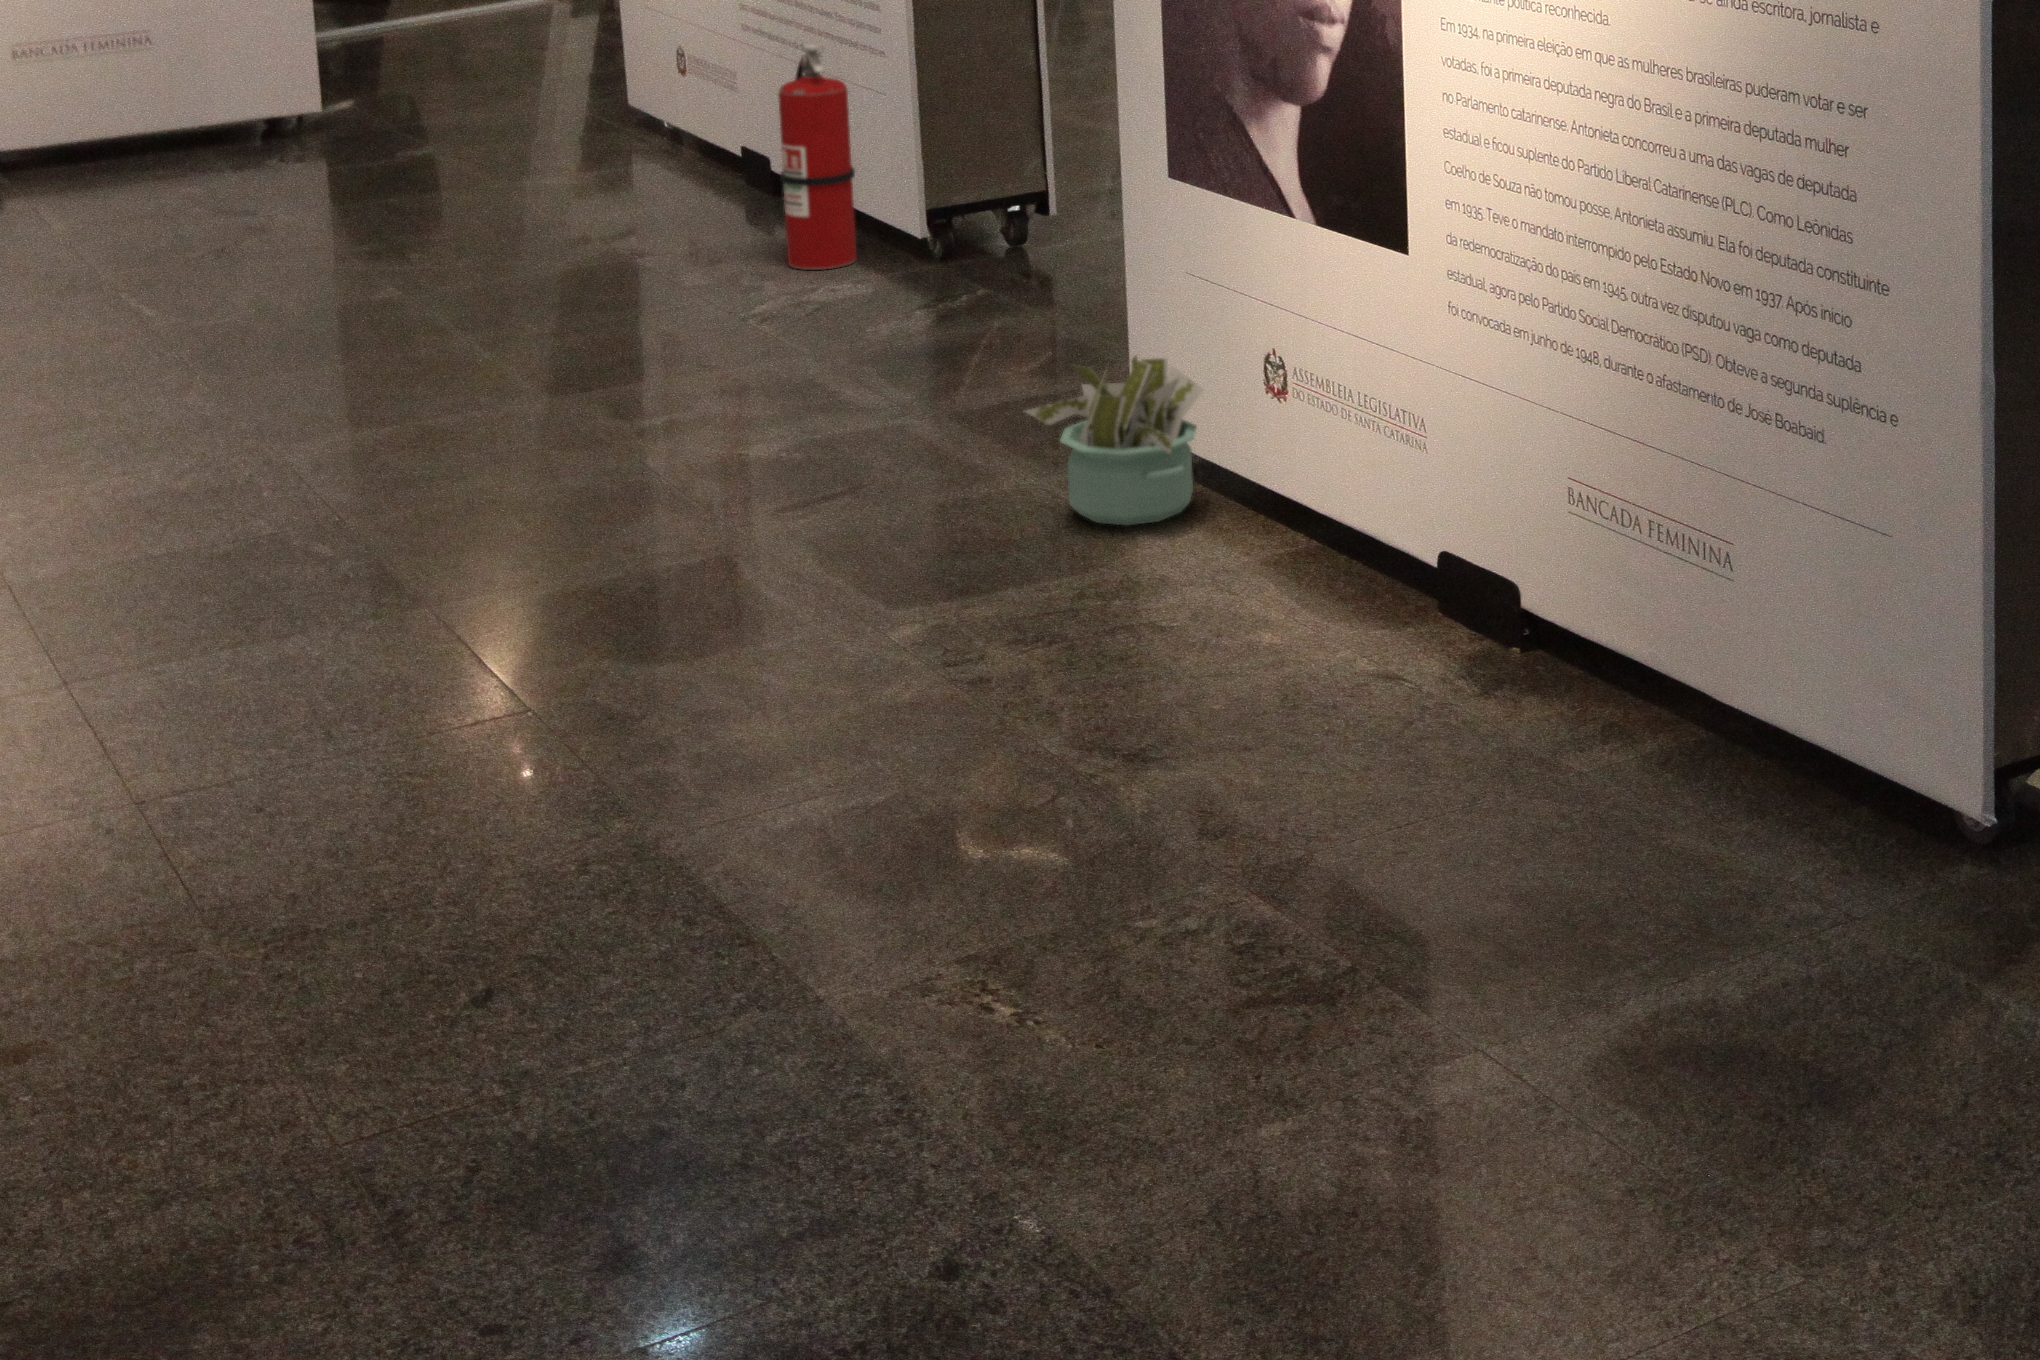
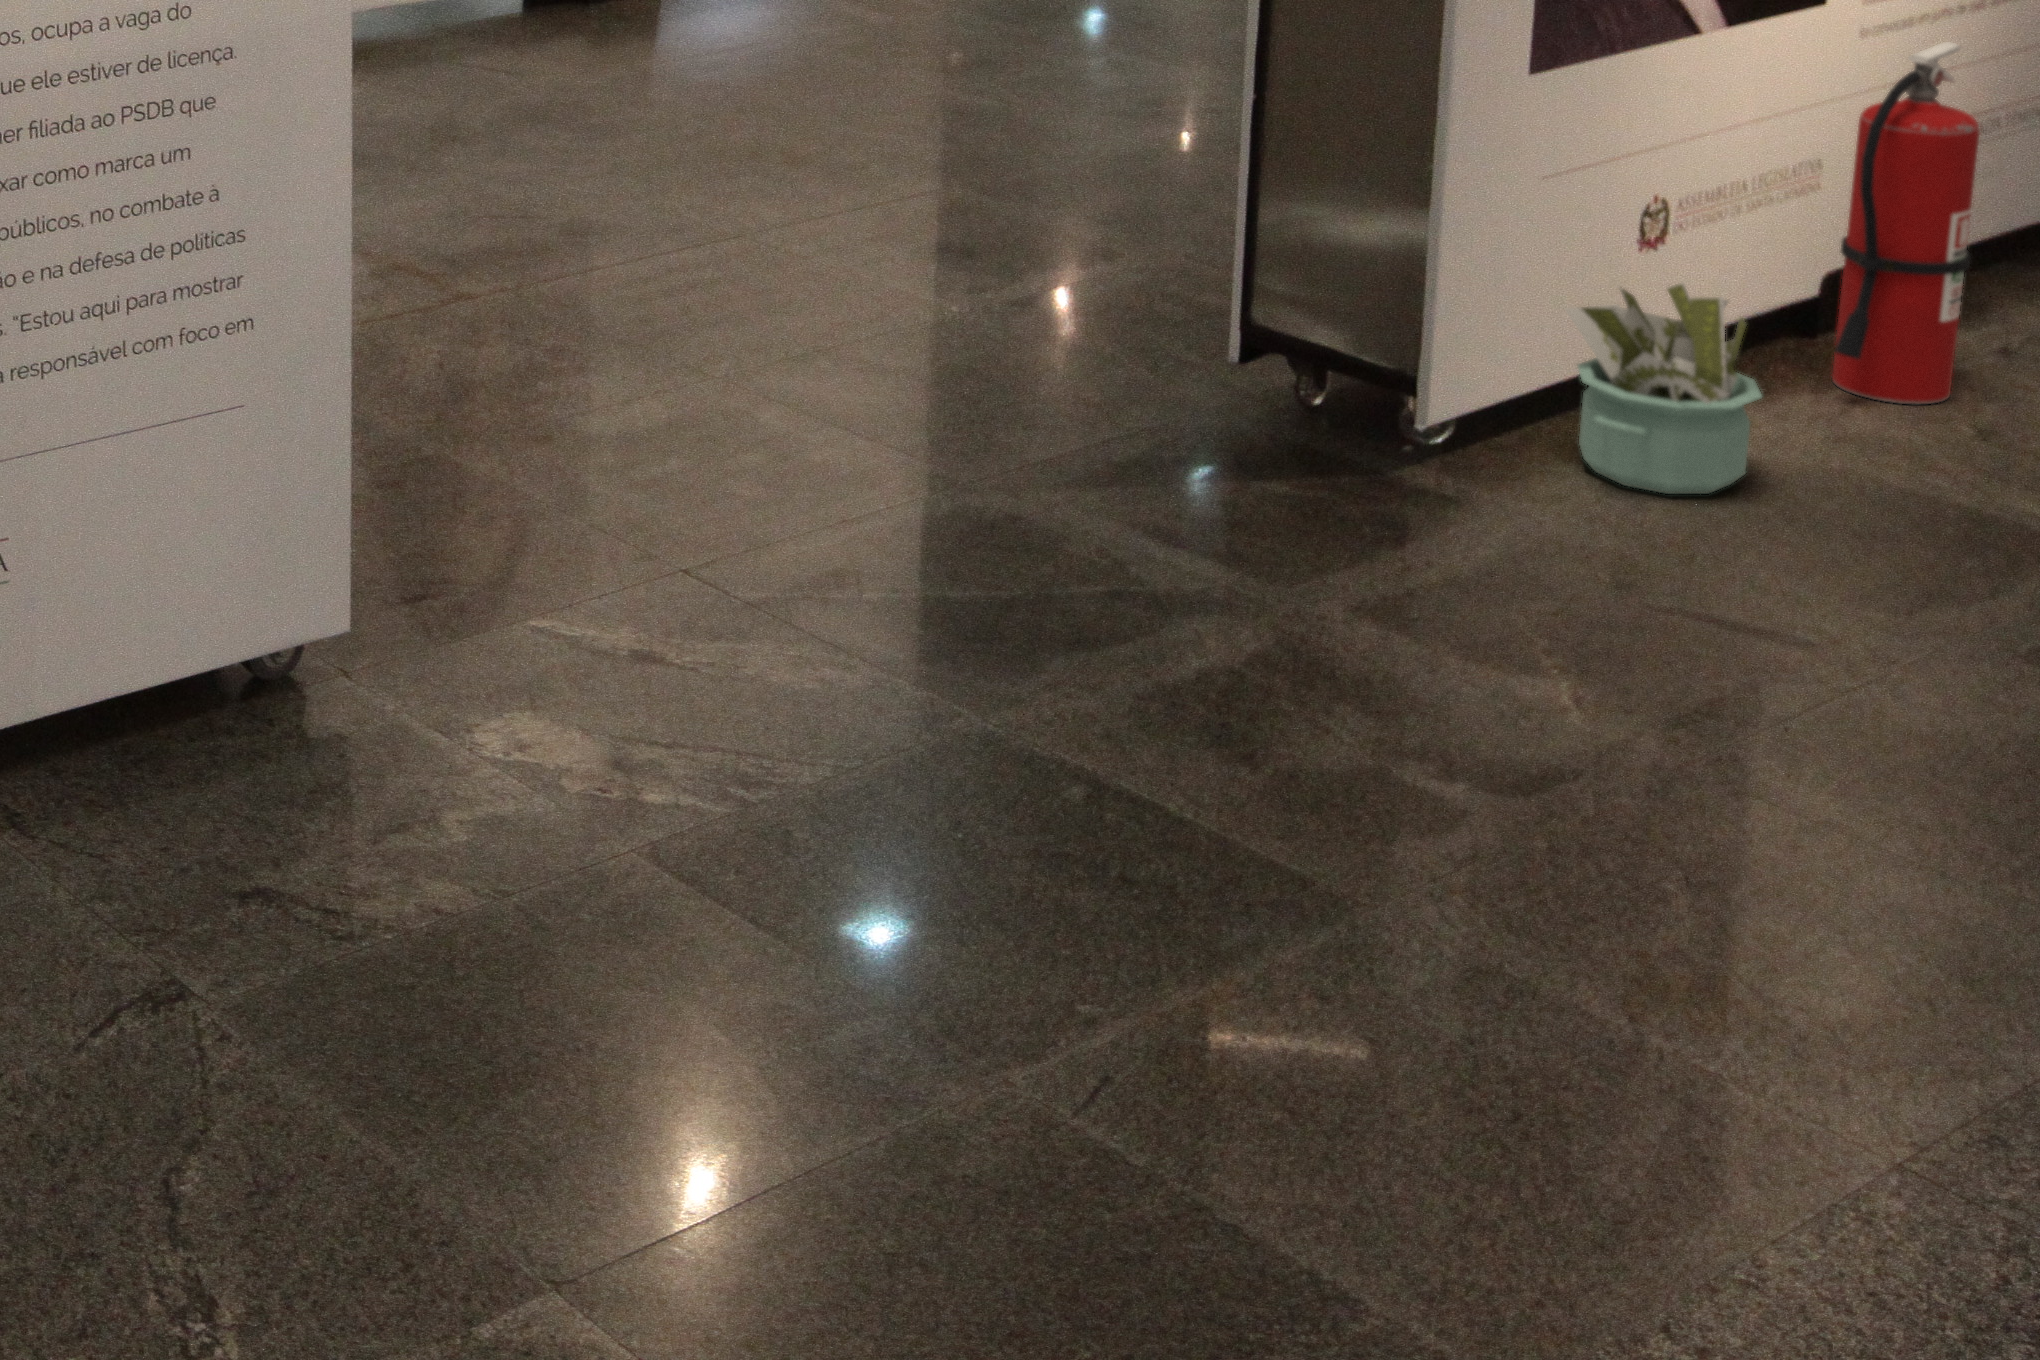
fire extinguisher: present [778,45,857,270] -> present [1832,42,1979,404]

